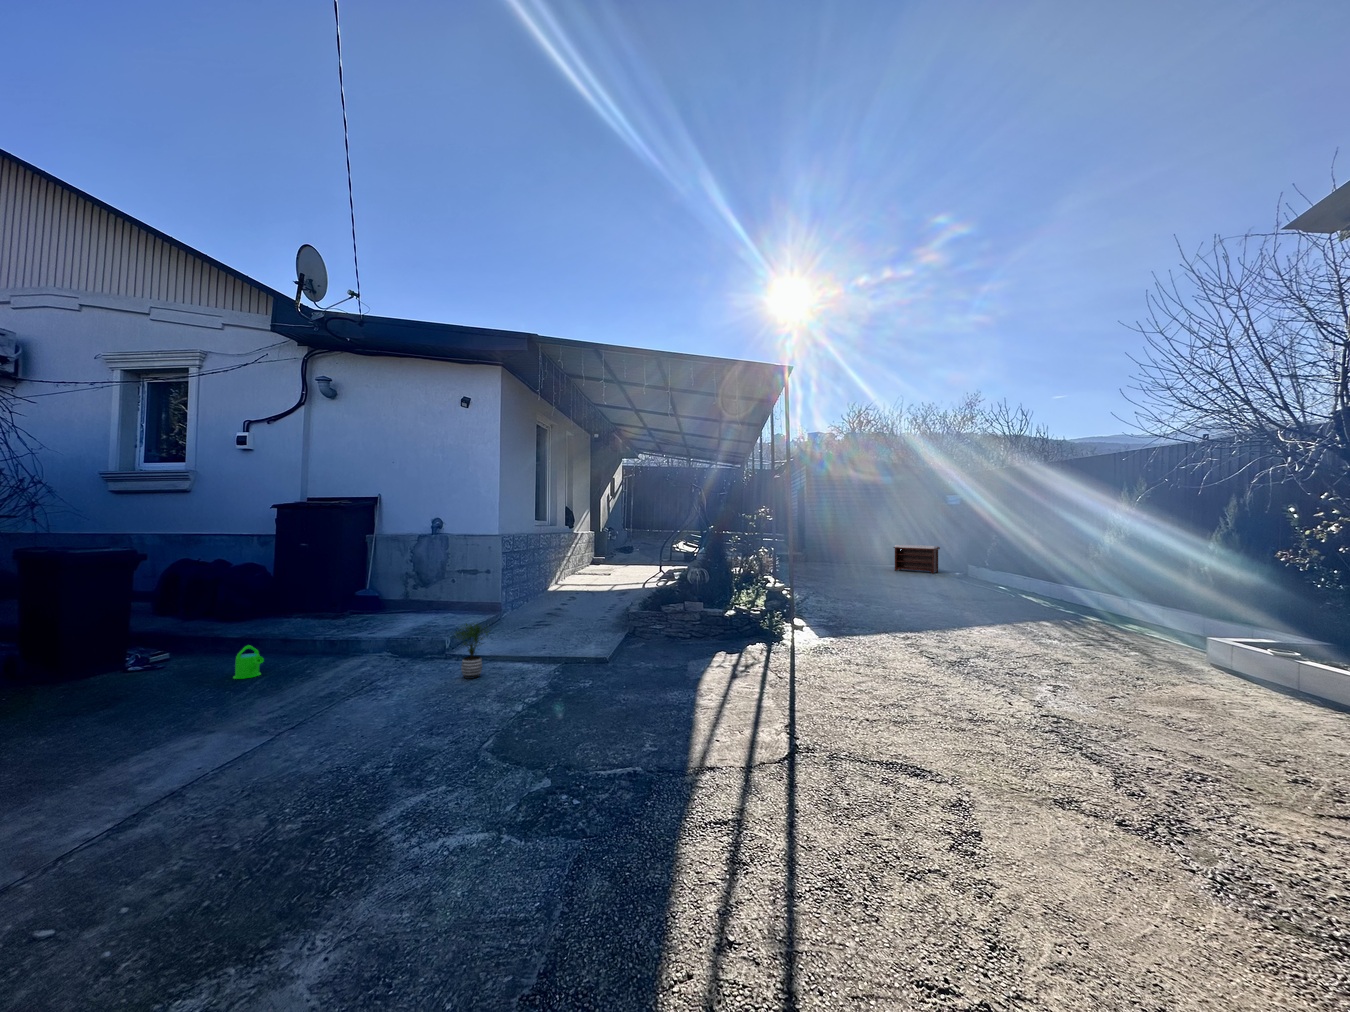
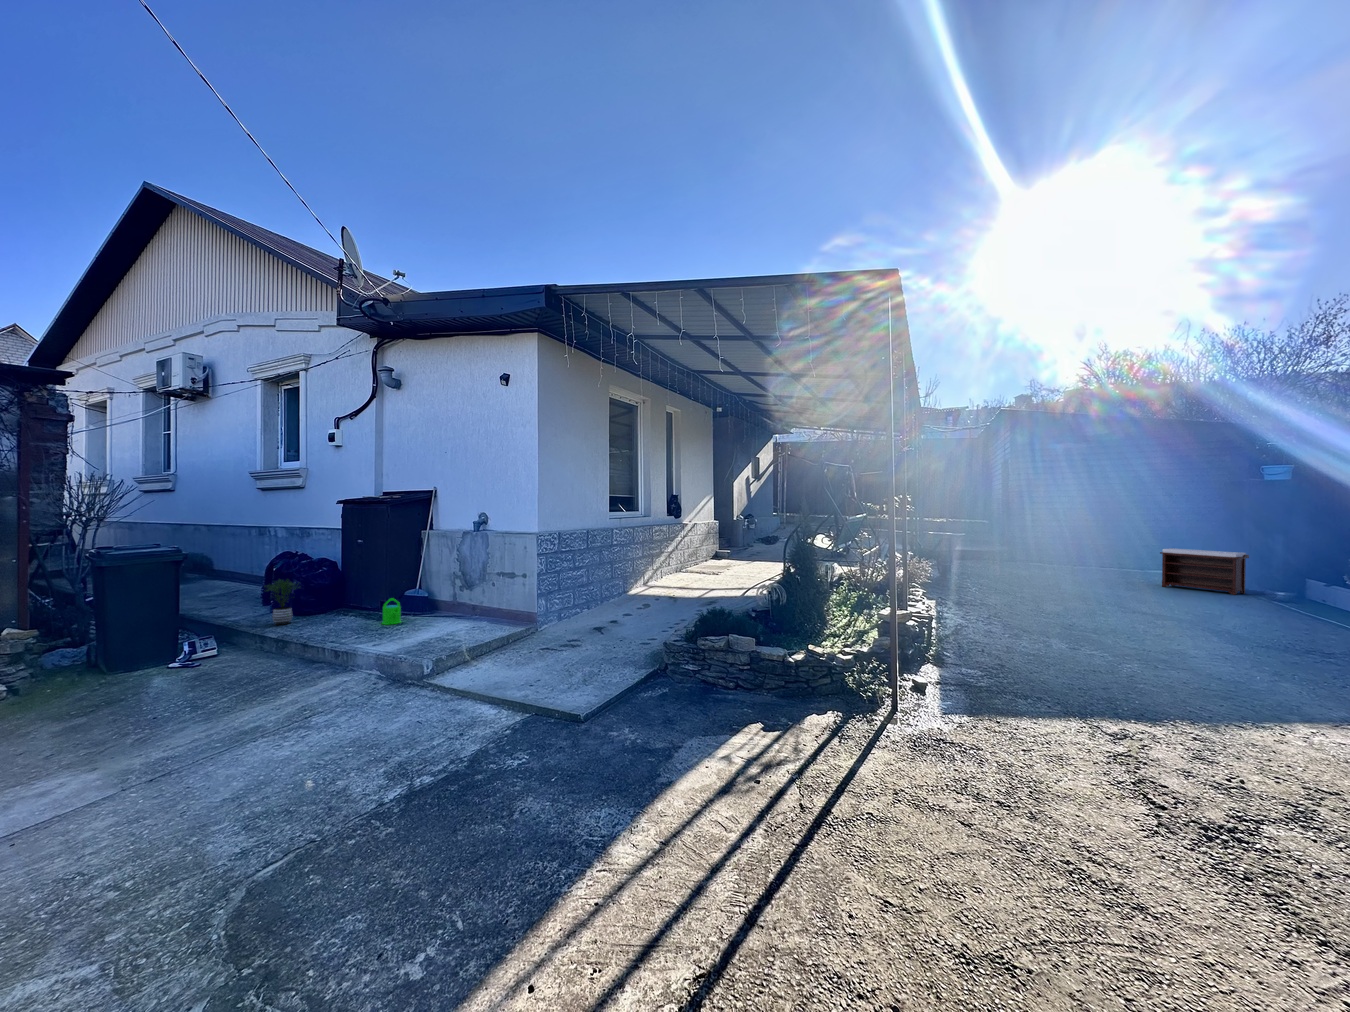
potted plant: present [455,623,489,679] -> present [267,580,294,625]
watering can: present [233,645,264,679] -> present [382,598,401,625]

